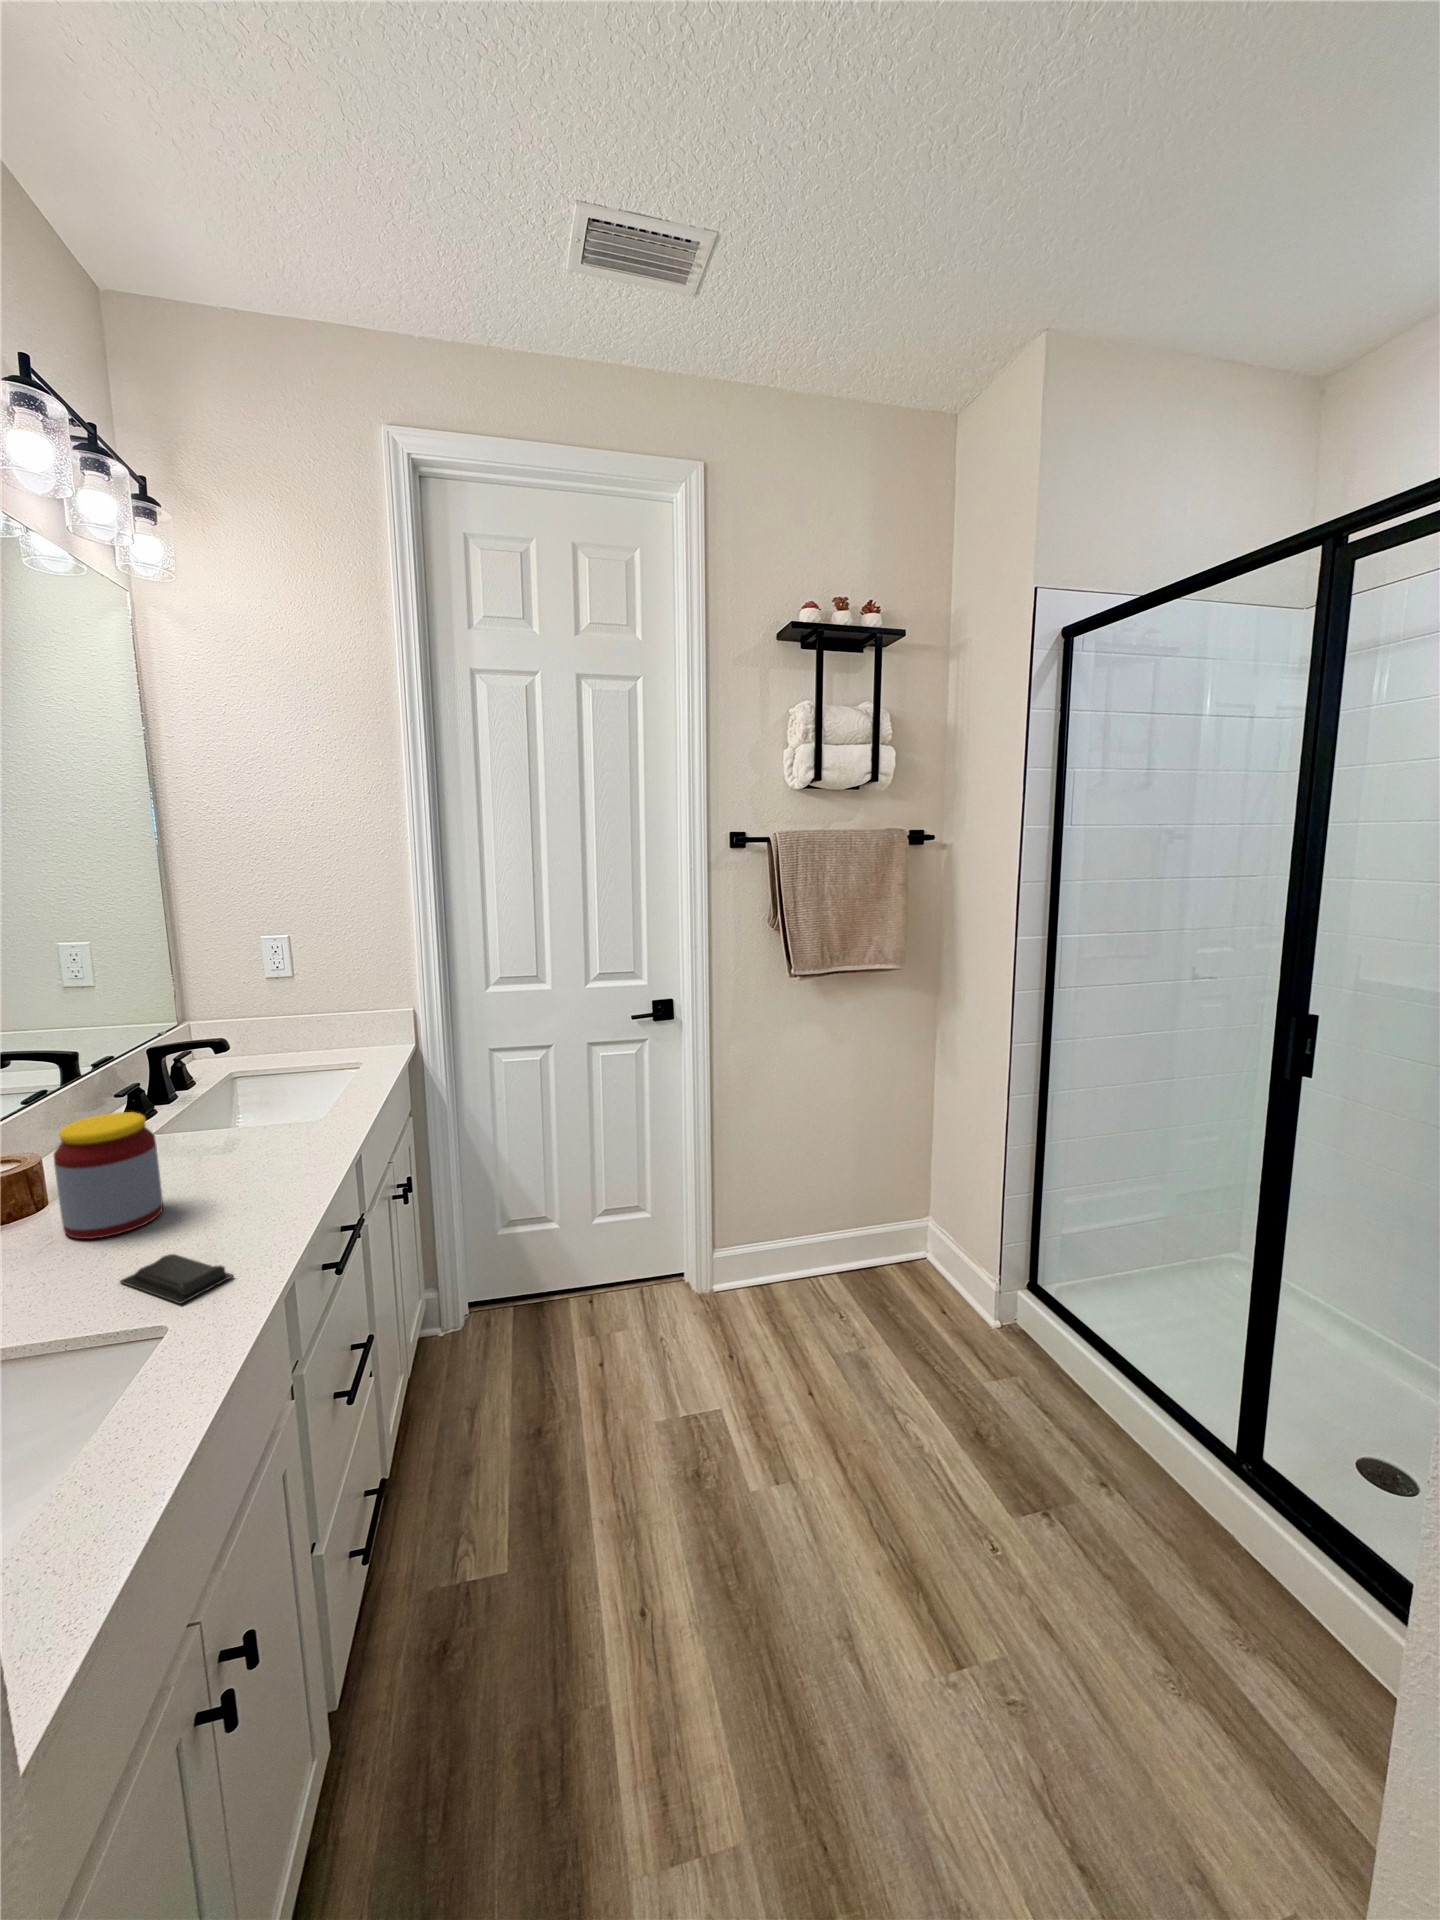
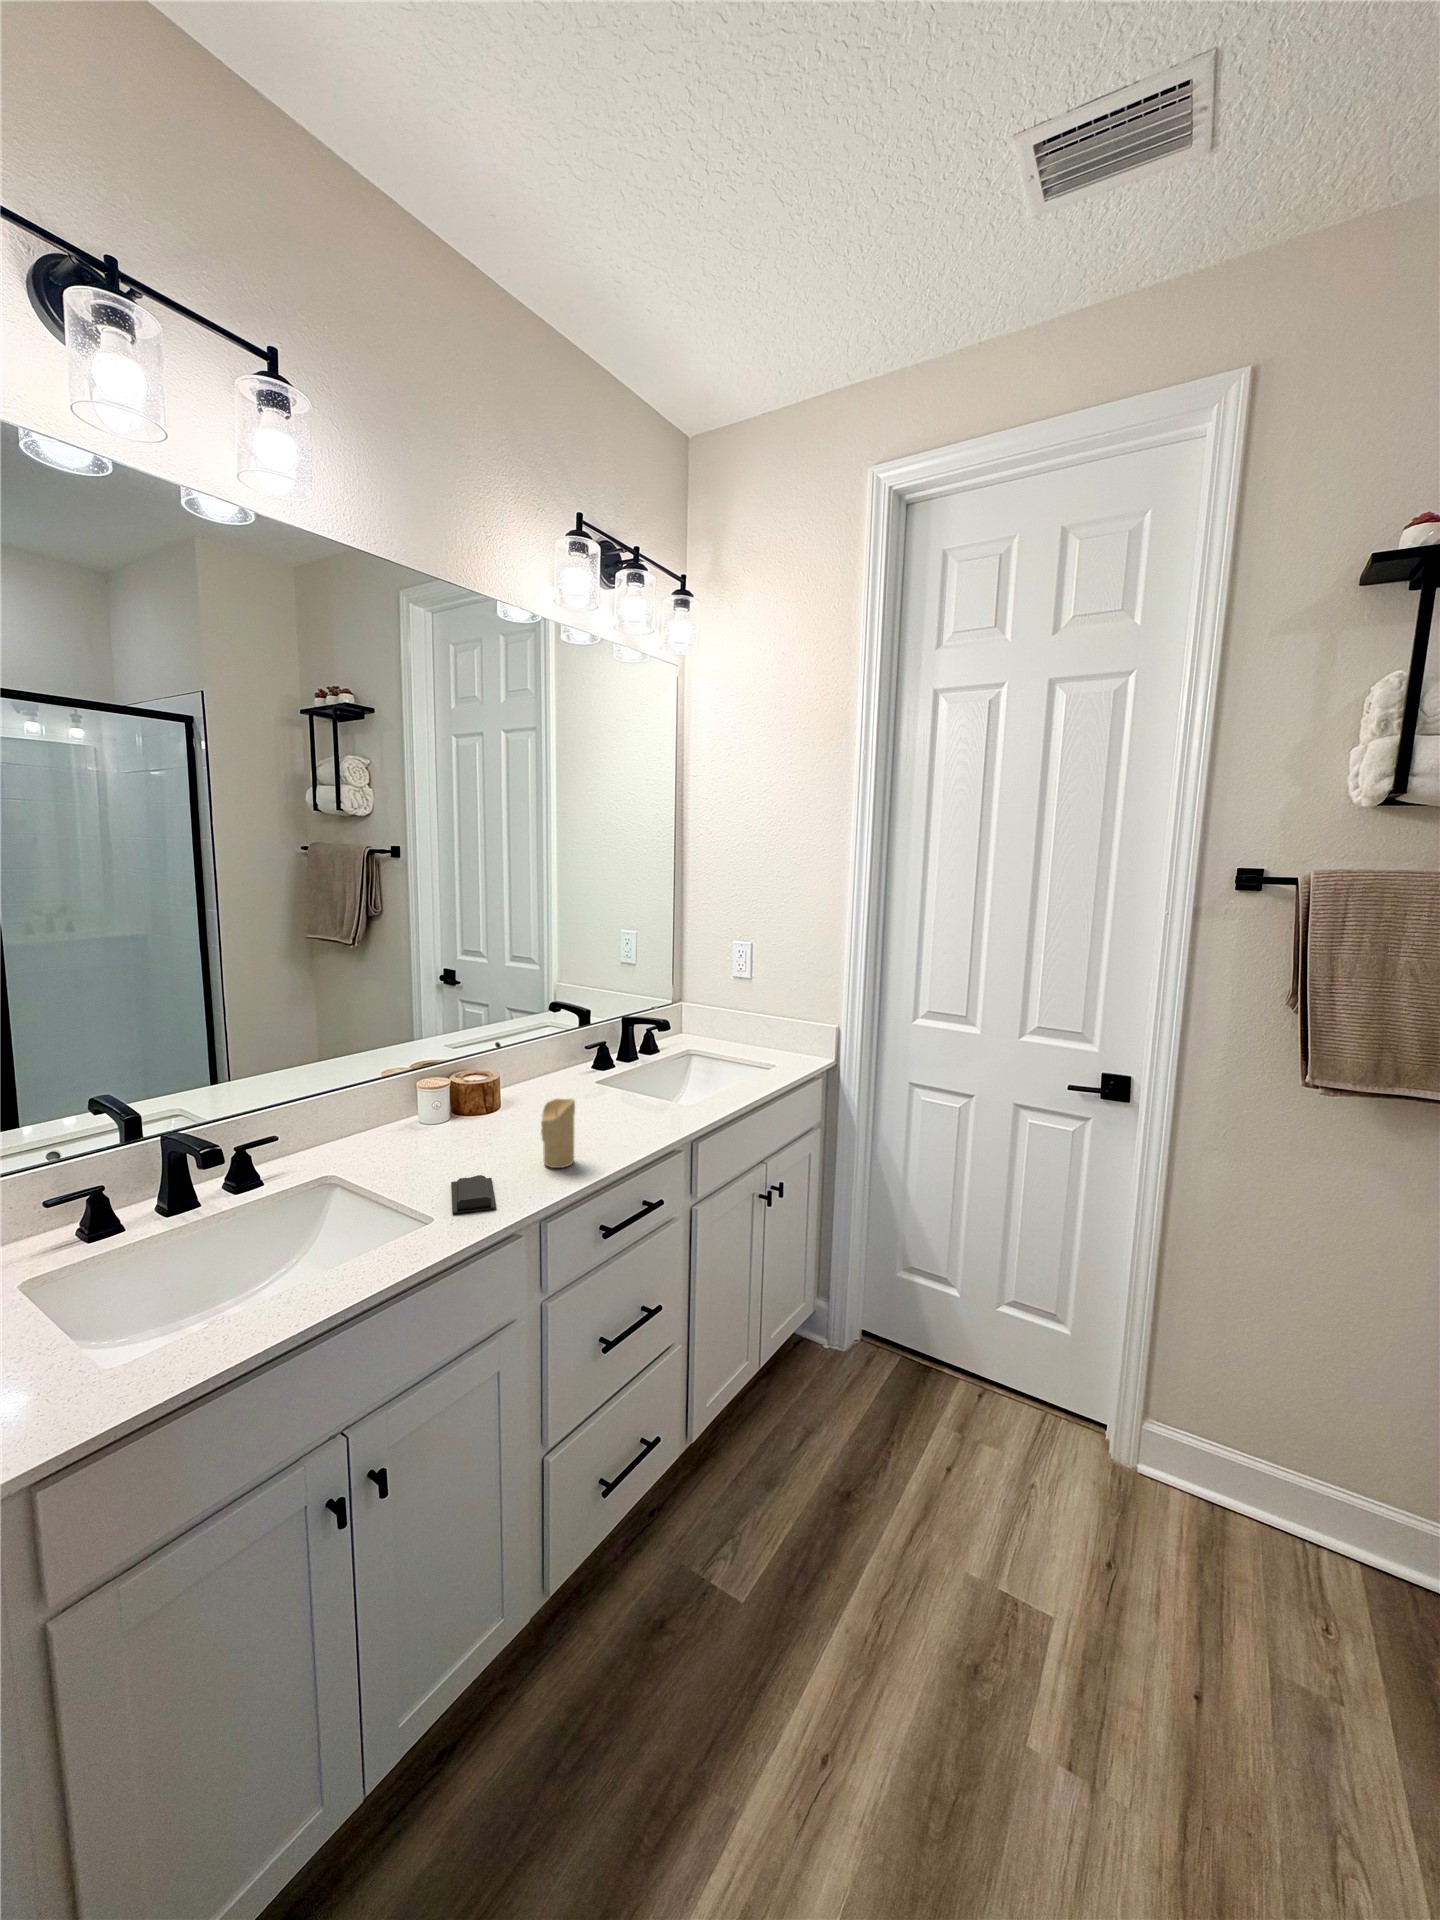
jar: present [54,1112,163,1239] -> none [469,1061,531,1150]
candle: none [211,1130,263,1220] -> present [541,1099,575,1168]

